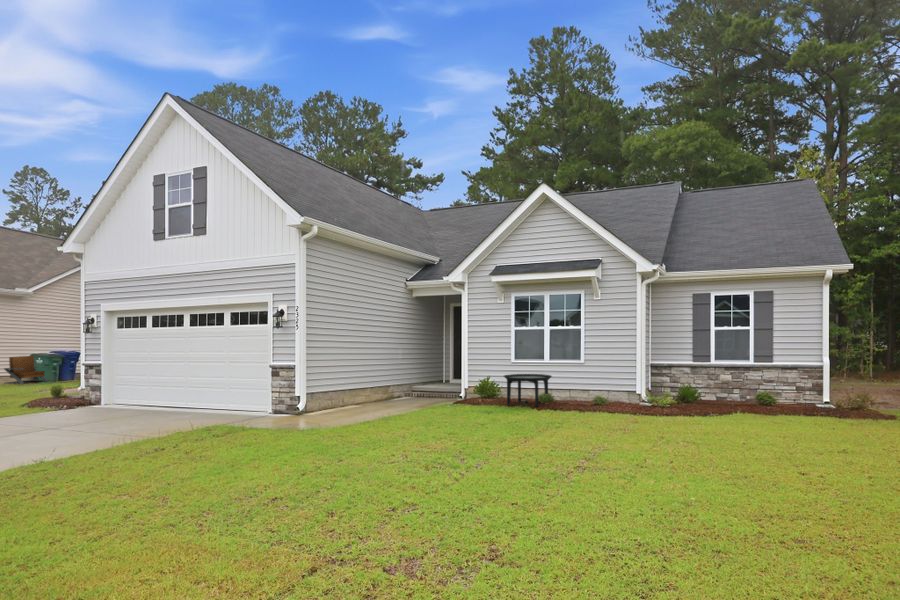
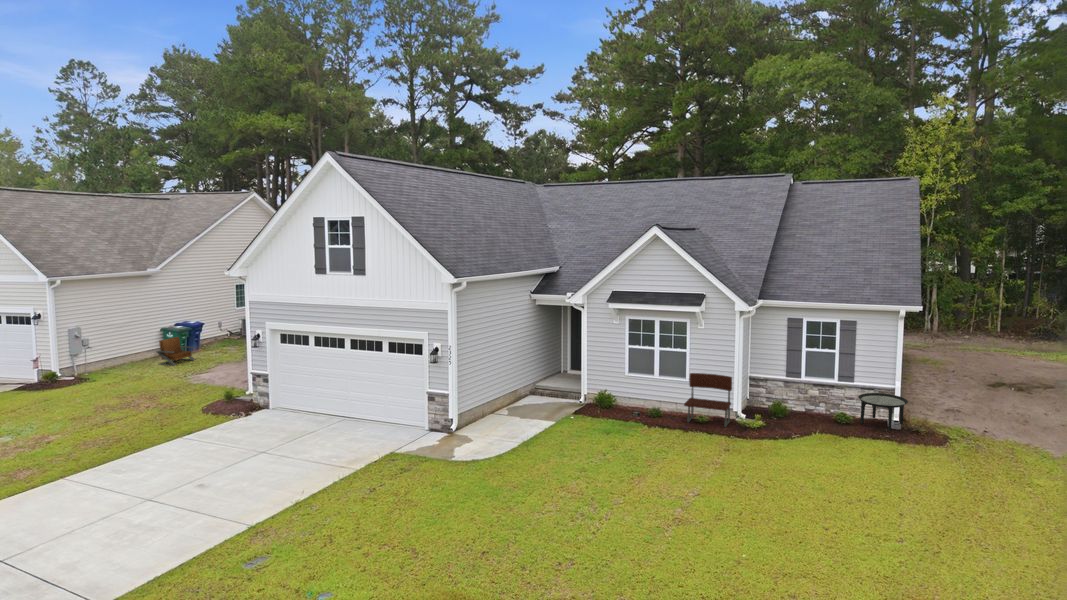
bench: none [578,350,633,409] -> present [684,373,732,427]
round table: present [504,374,552,407] -> present [858,393,908,430]

